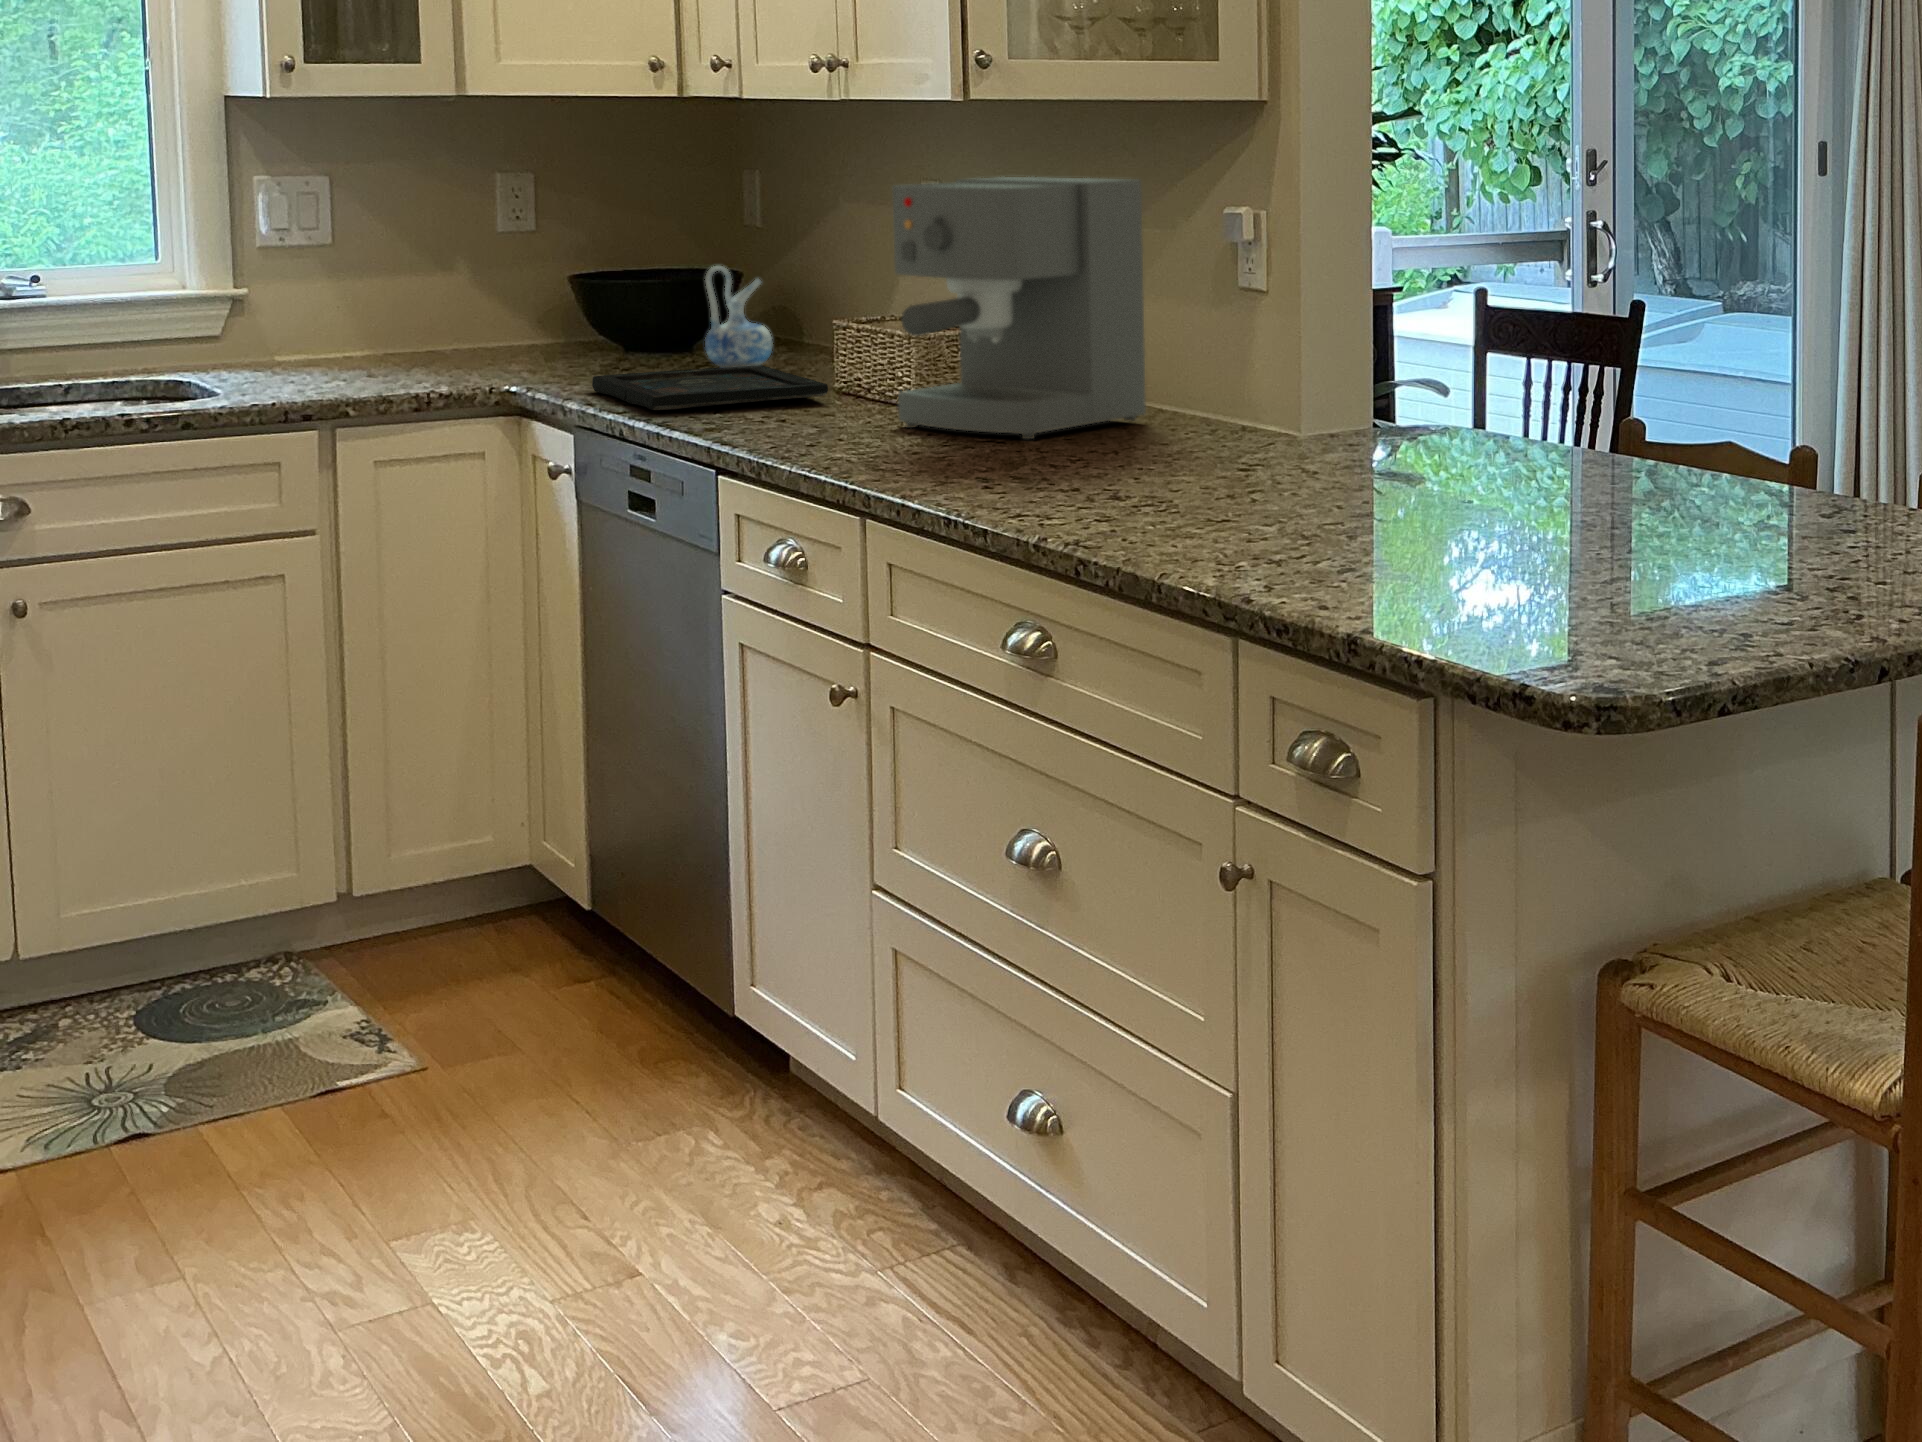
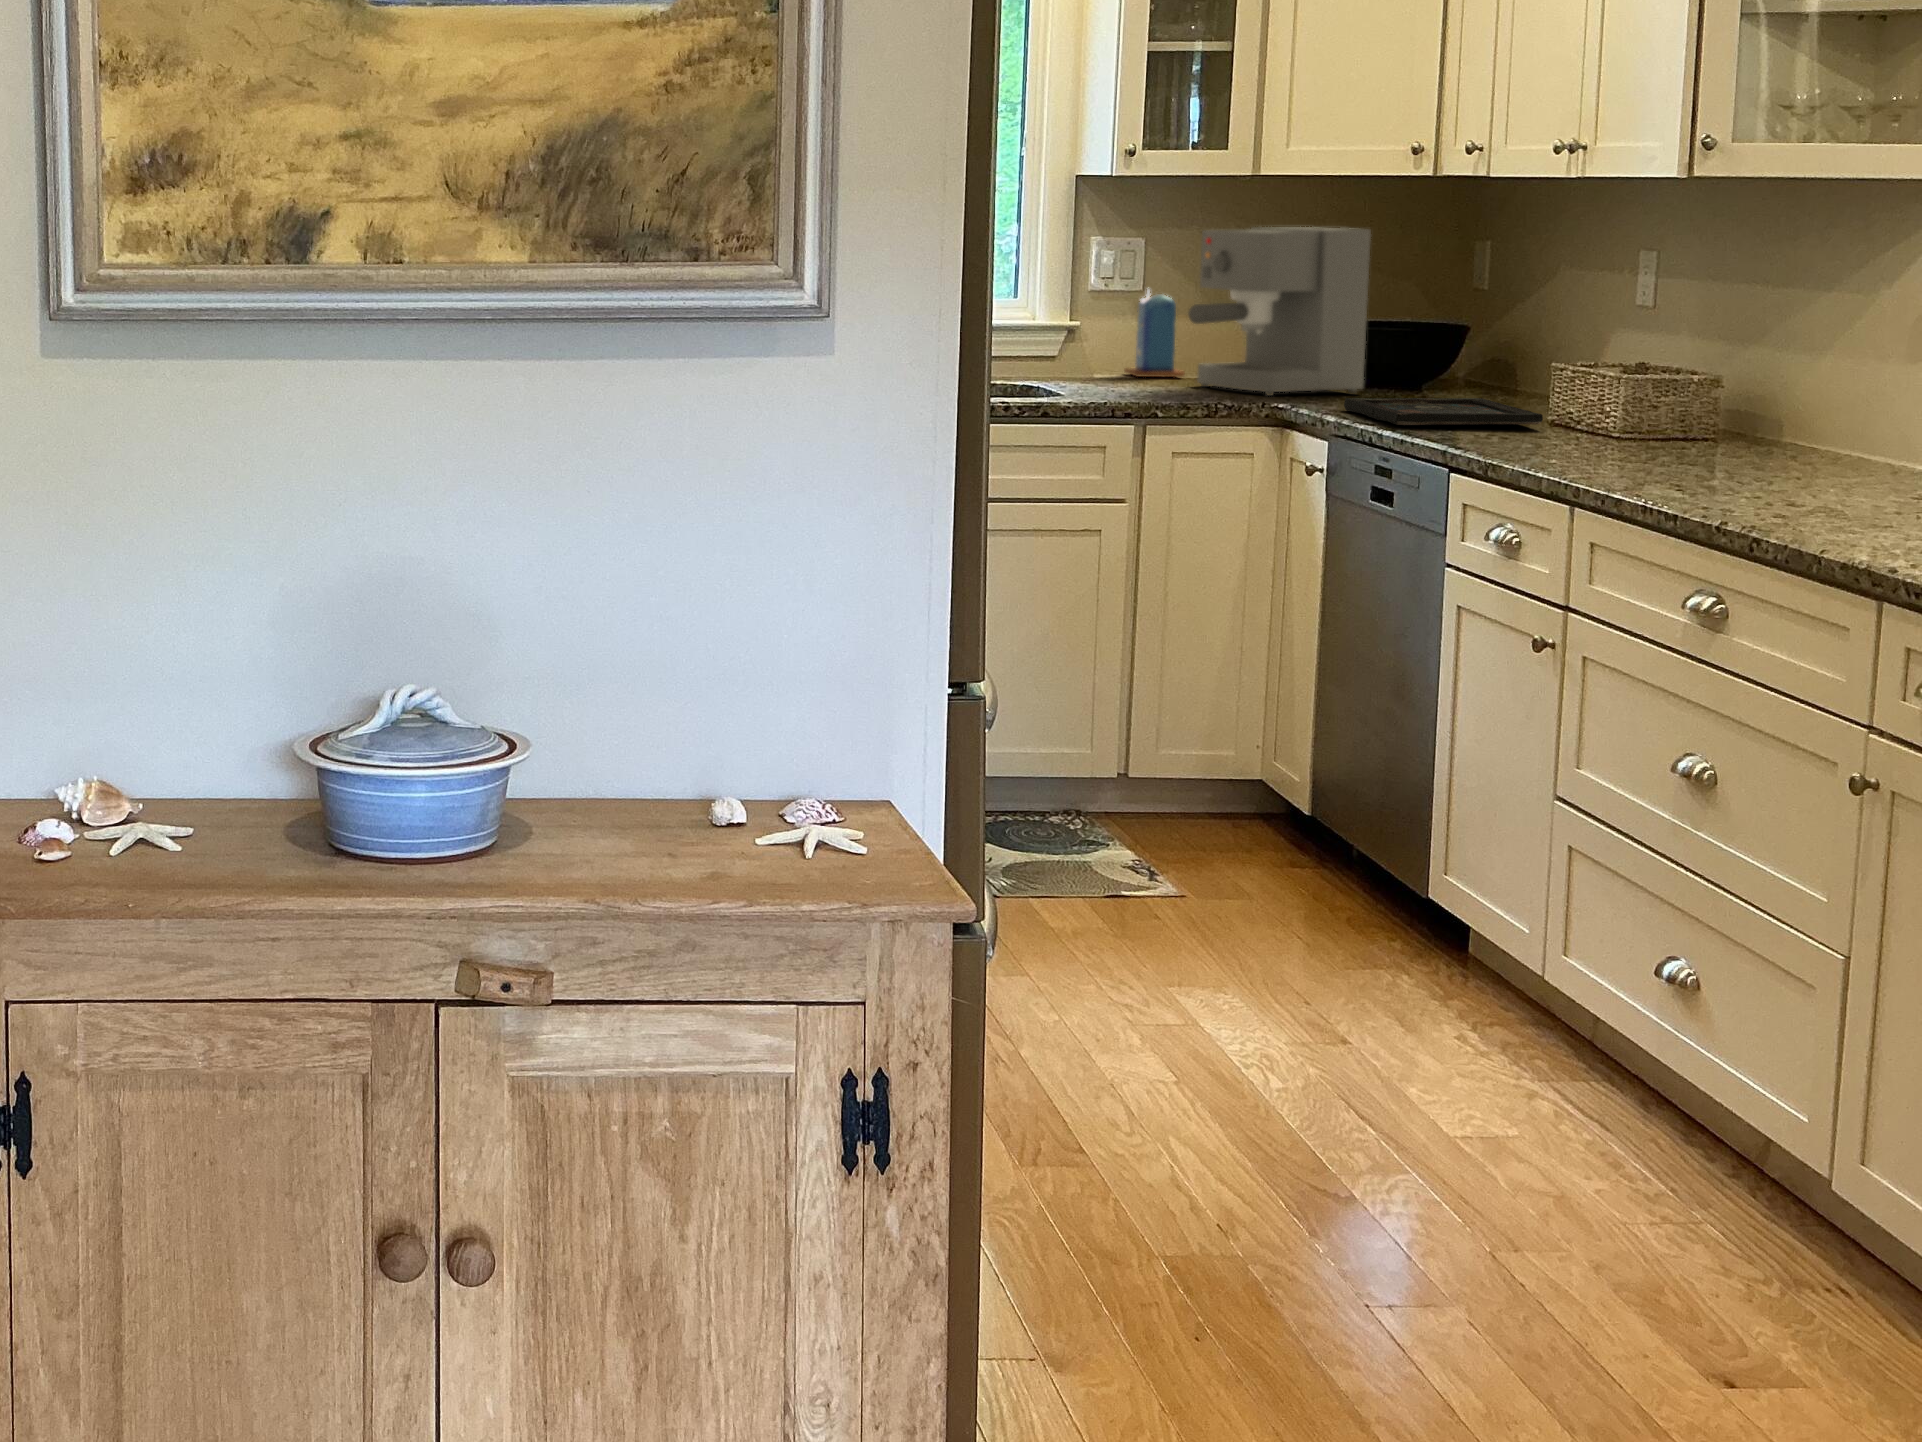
coffee maker: present [892,177,1146,439] -> present [1188,227,1371,396]
candle: none [317,242,398,359] -> present [1124,290,1185,377]
ceramic pitcher: present [705,266,772,367] -> none [1435,316,1493,405]

